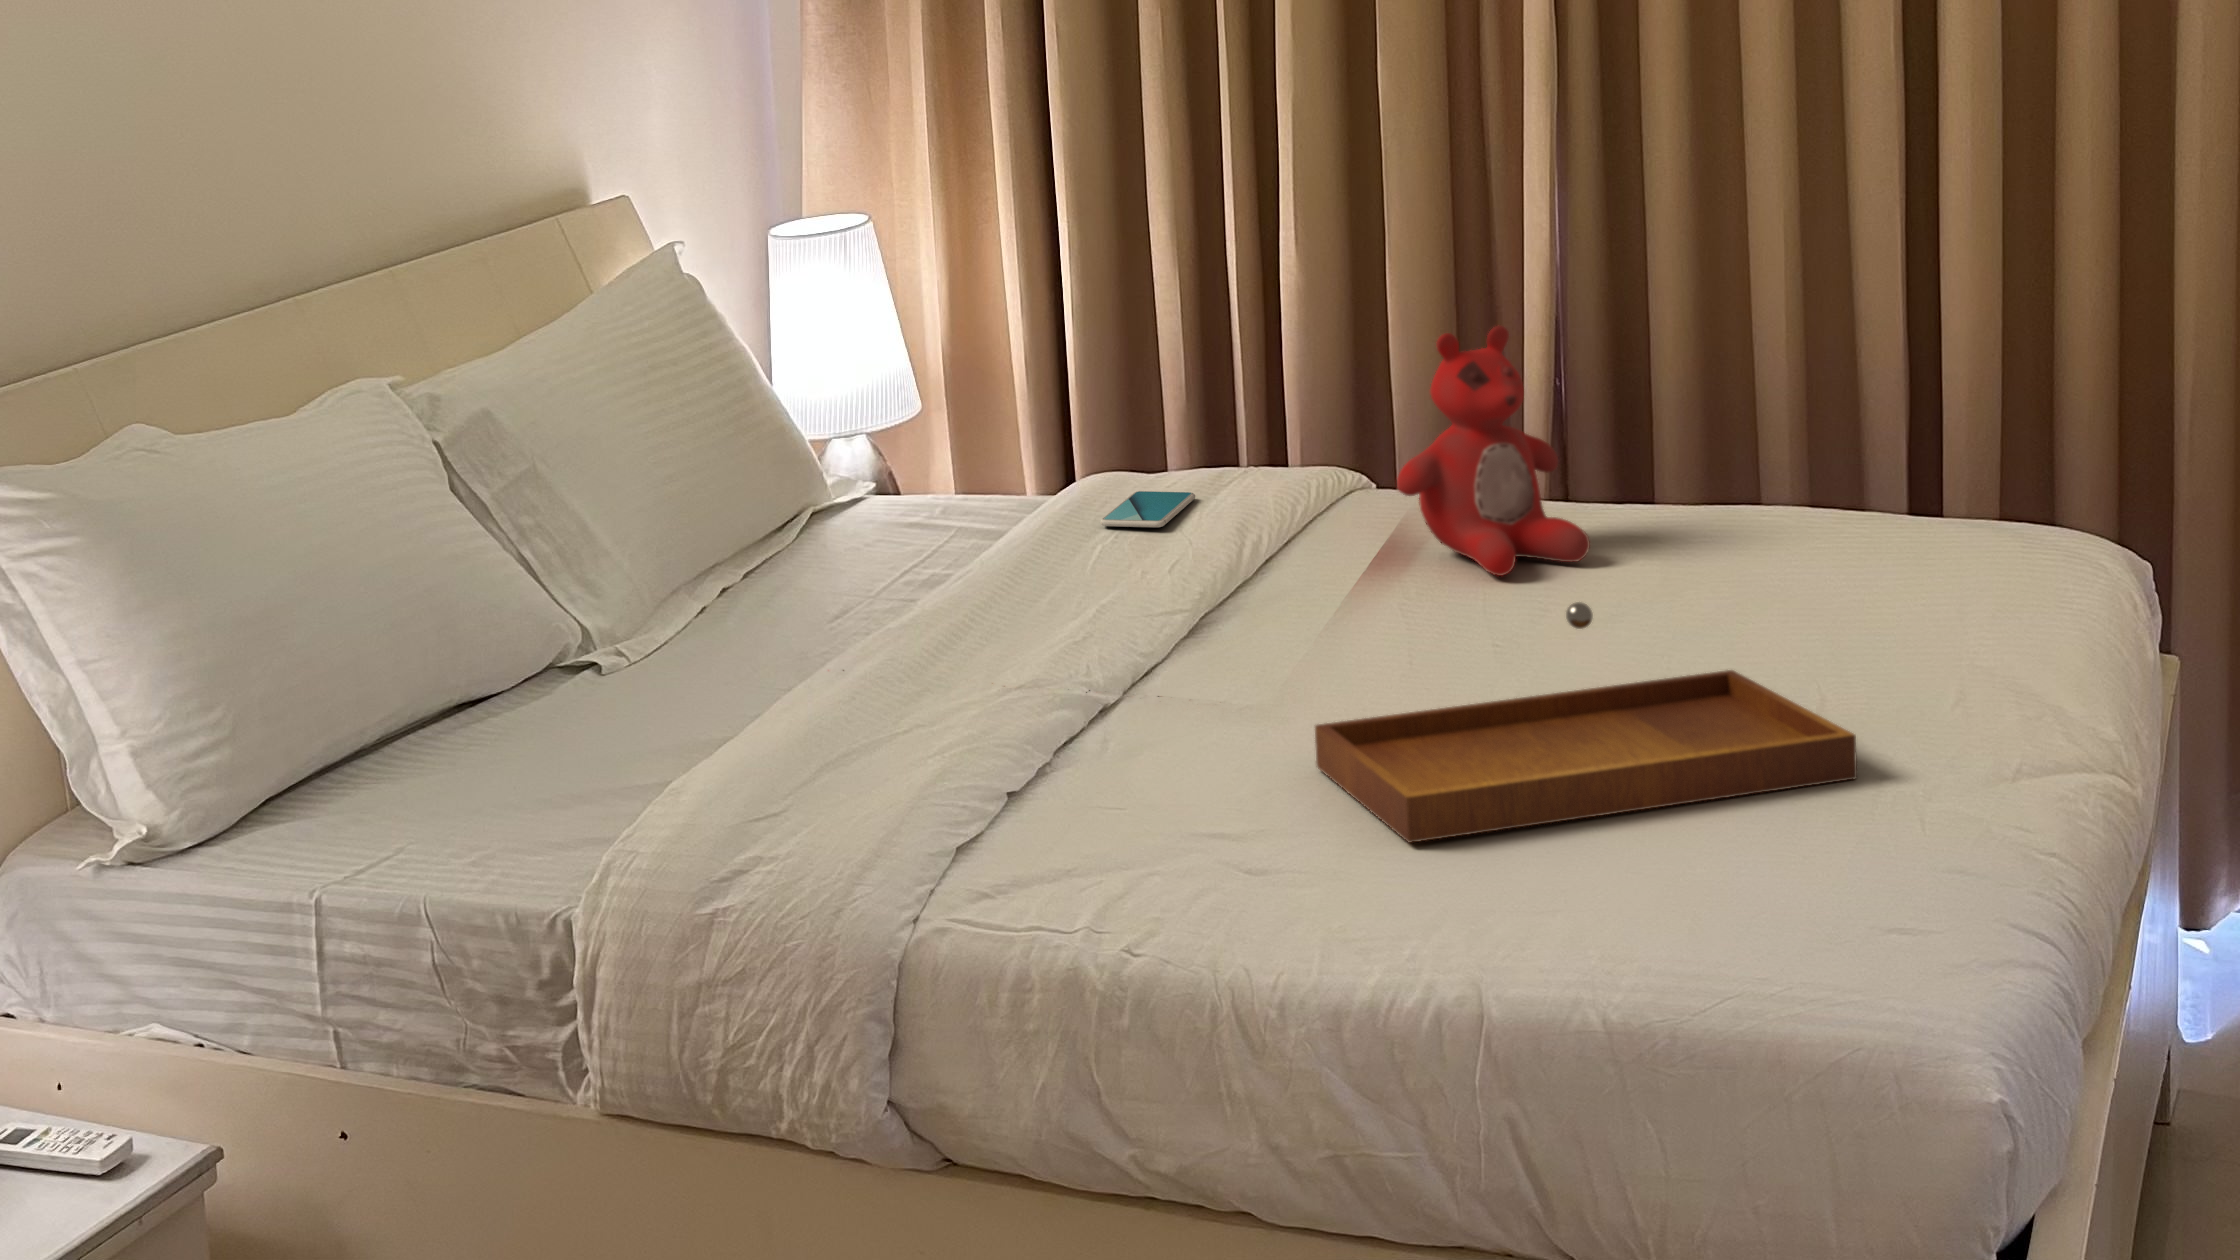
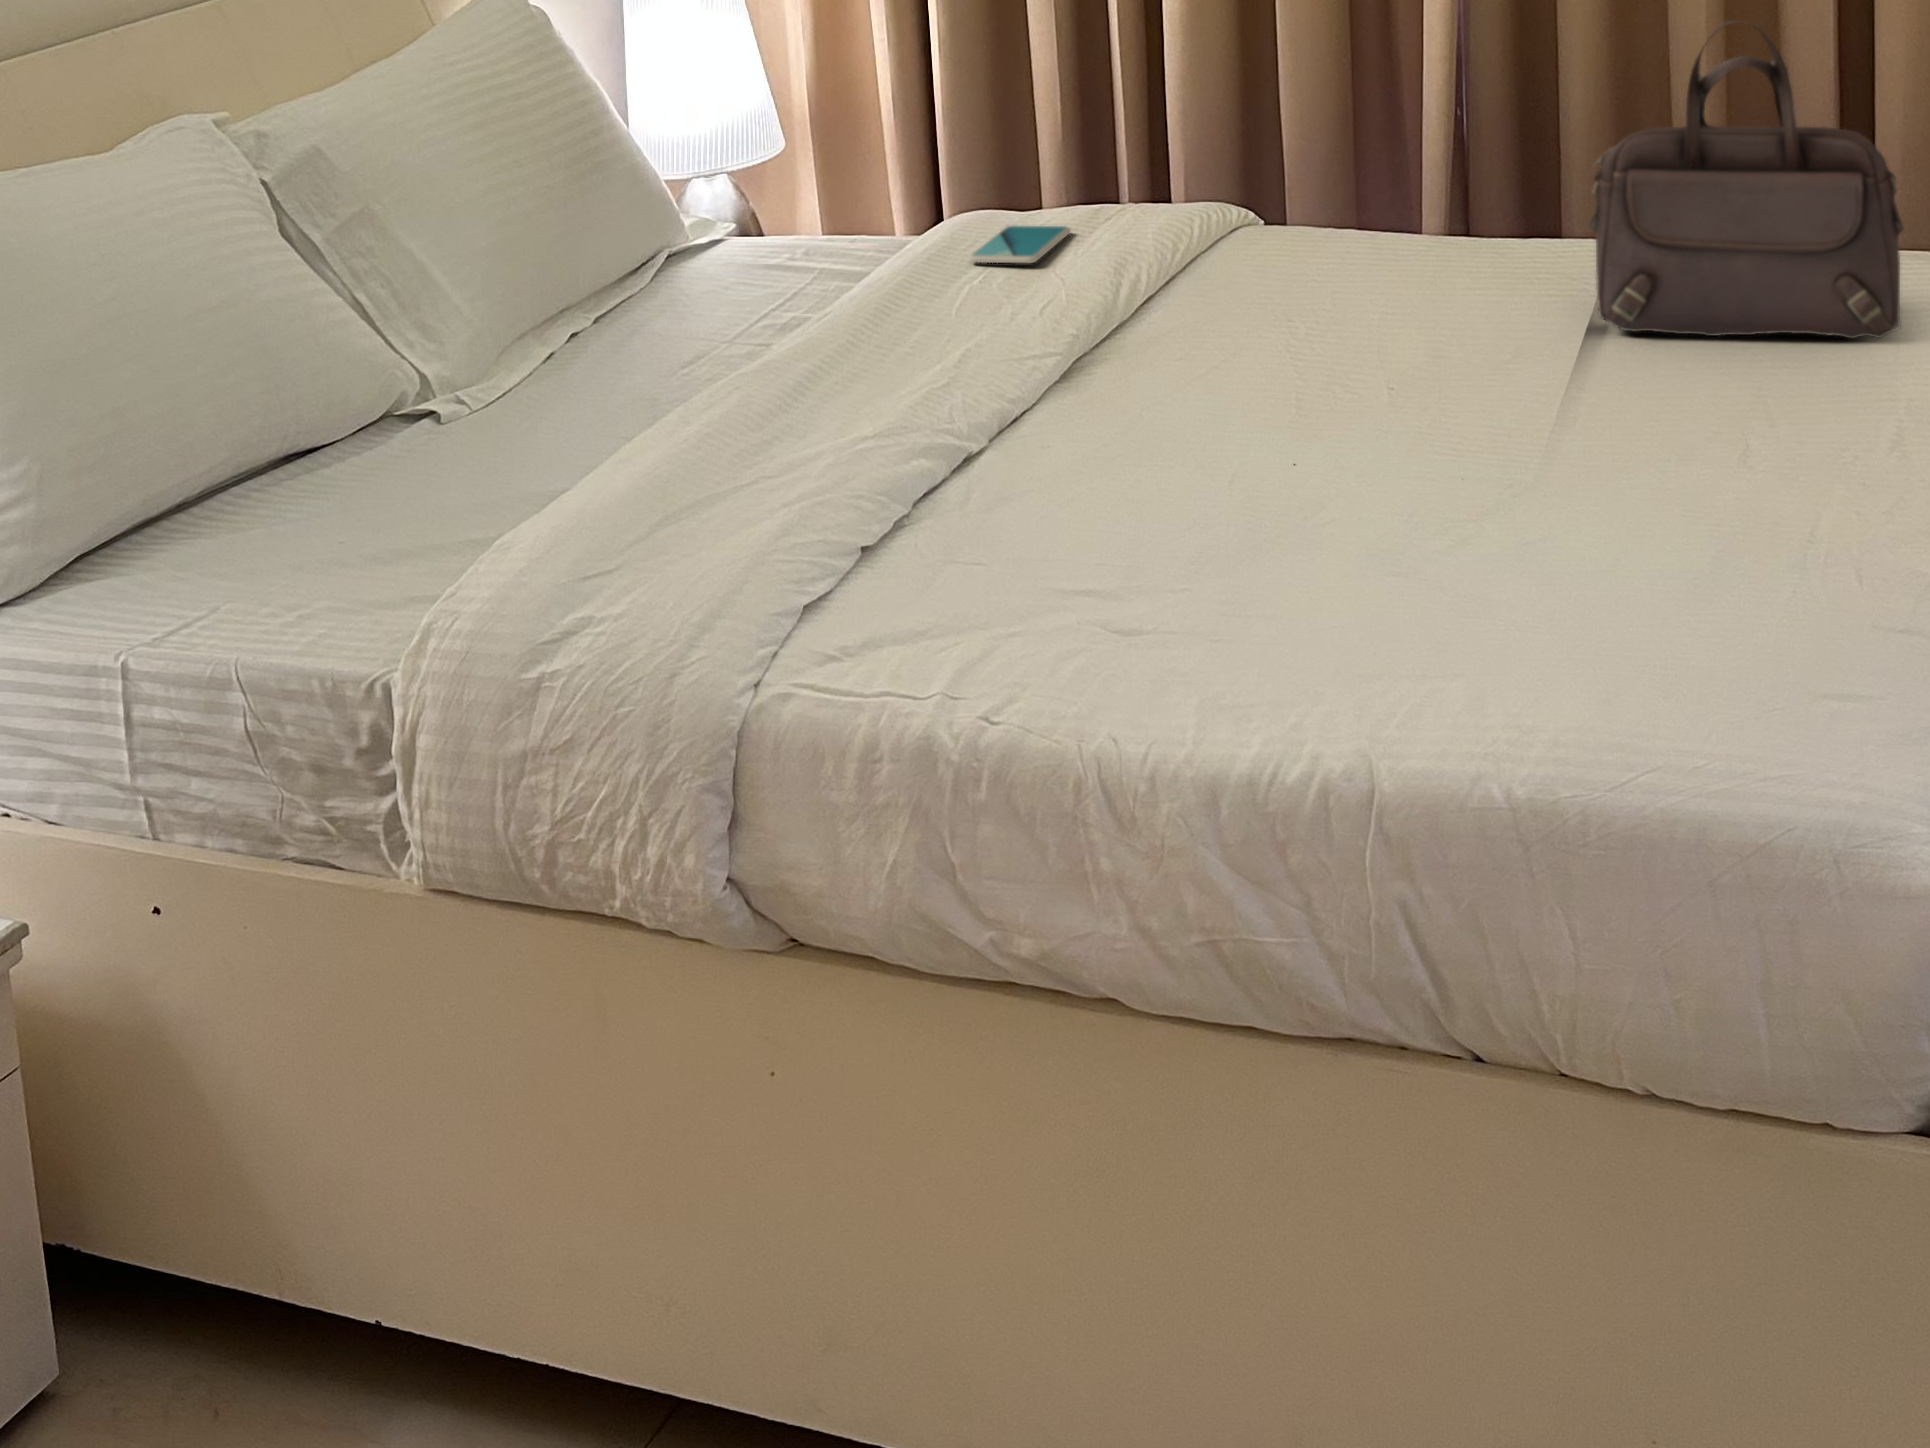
handbag: none [1677,308,1964,604] -> present [1589,21,1904,339]
stuffed bear: present [1397,325,1590,576] -> none [1286,45,1494,312]
tray: present [1315,602,1857,843] -> none [1194,339,1790,601]

